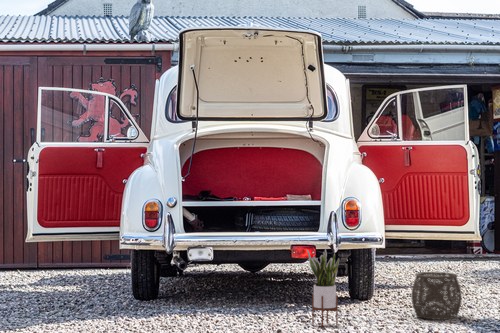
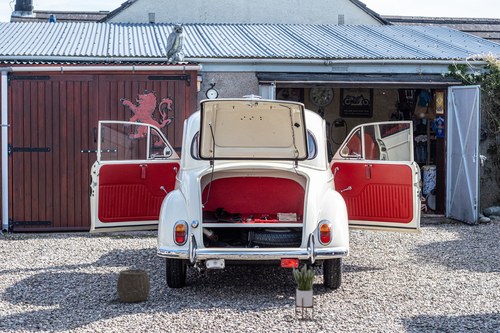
woven basket: present [411,272,462,320] -> present [117,269,150,302]

